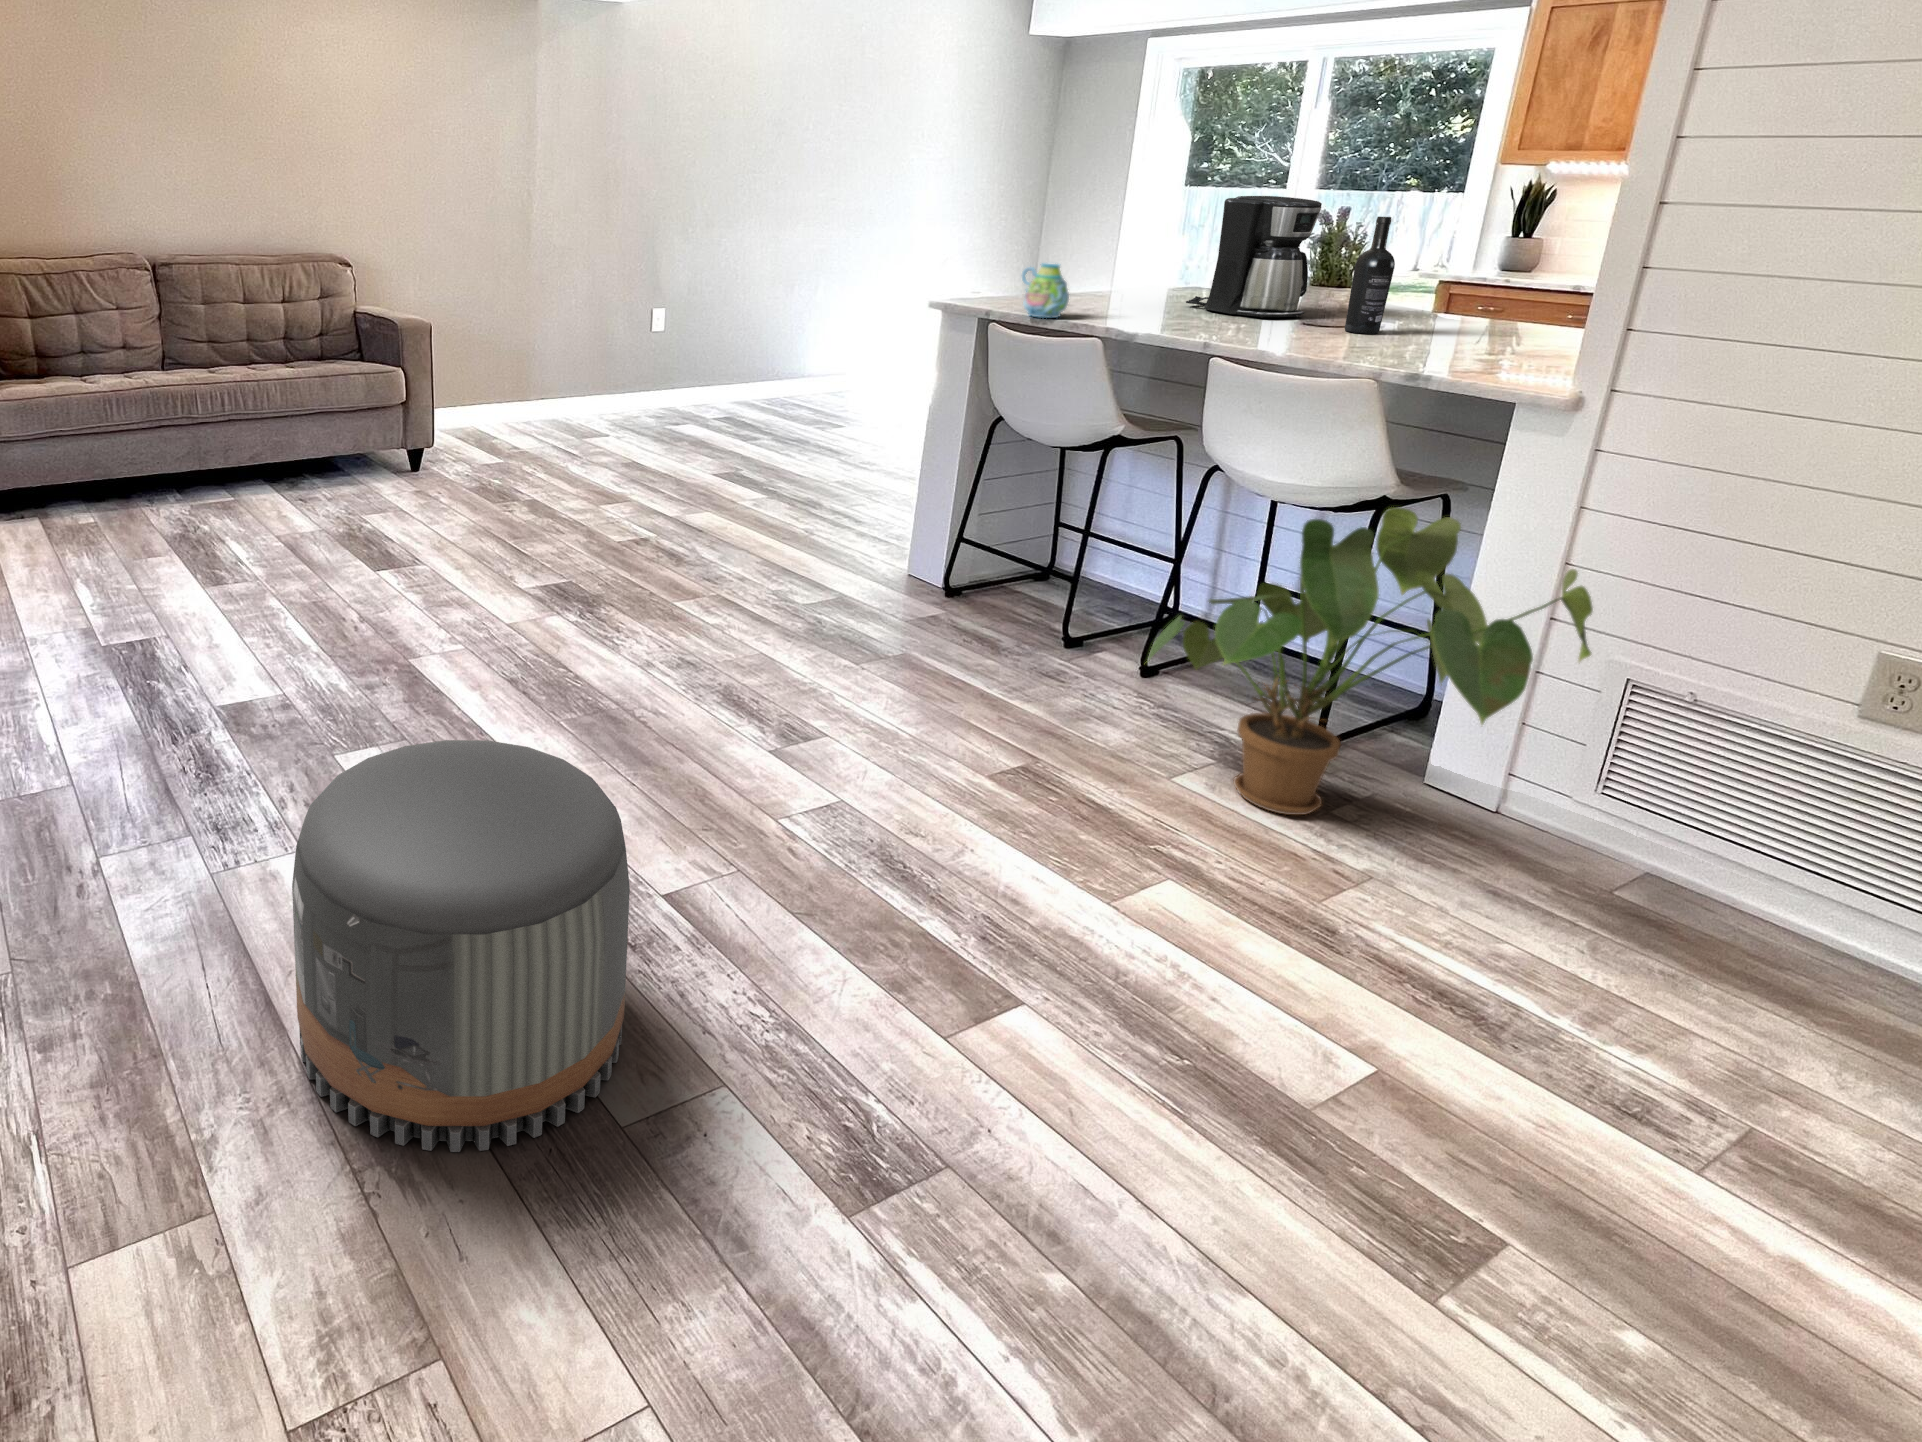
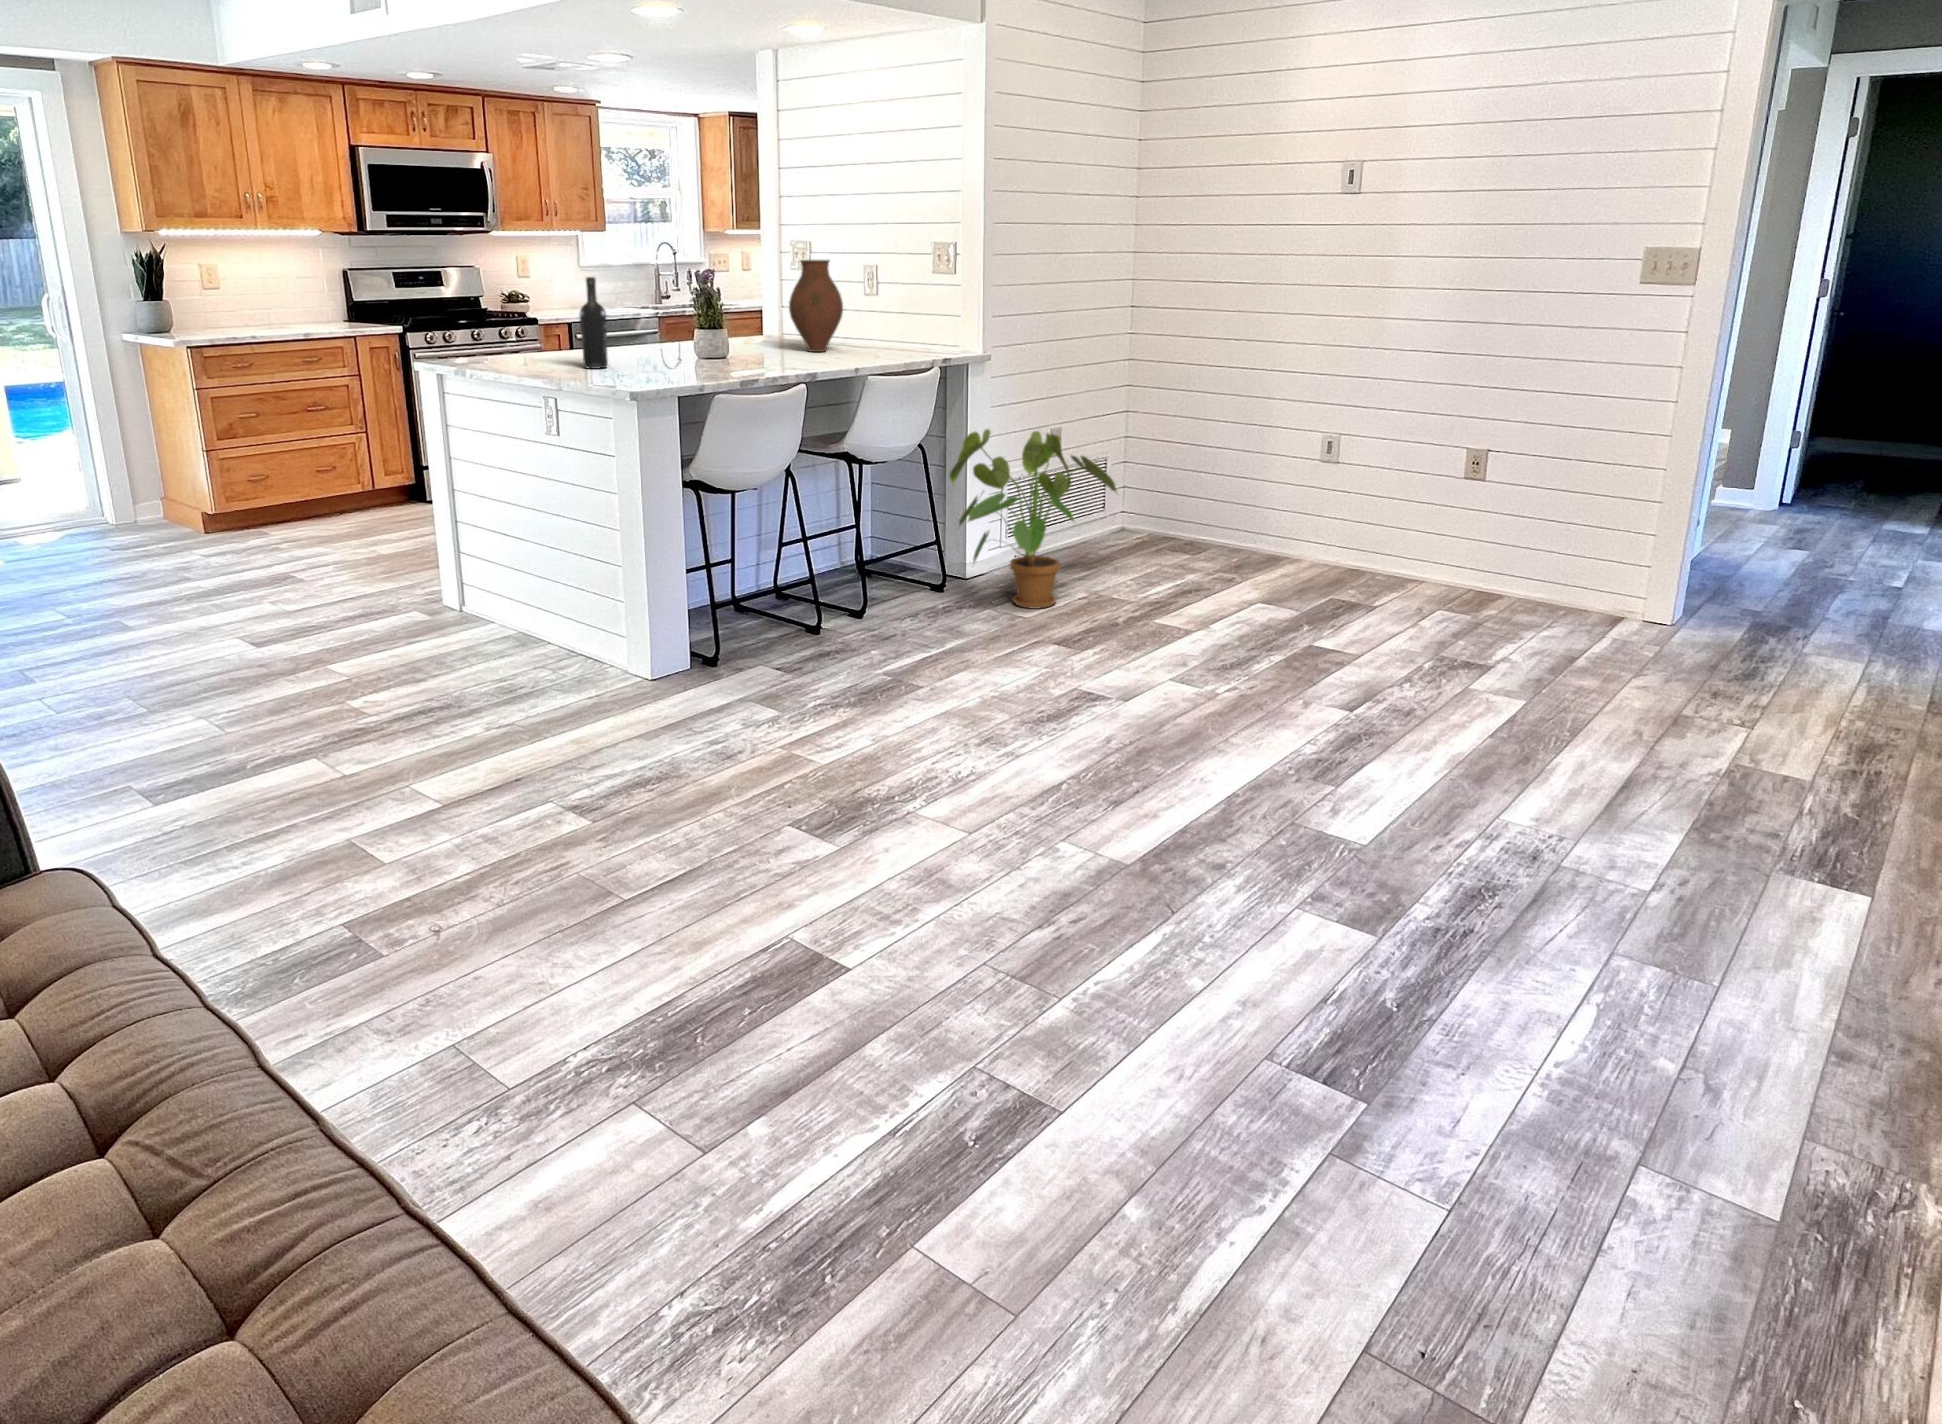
coffee maker: present [1186,196,1322,318] -> none [614,264,707,362]
vase: none [1426,200,1537,348] -> present [789,260,843,352]
wine bottle: present [1345,217,1395,334] -> present [580,277,608,369]
mug: present [1022,264,1069,318] -> none [706,331,749,380]
pouf: present [292,740,630,1152] -> none [1446,582,1658,775]

